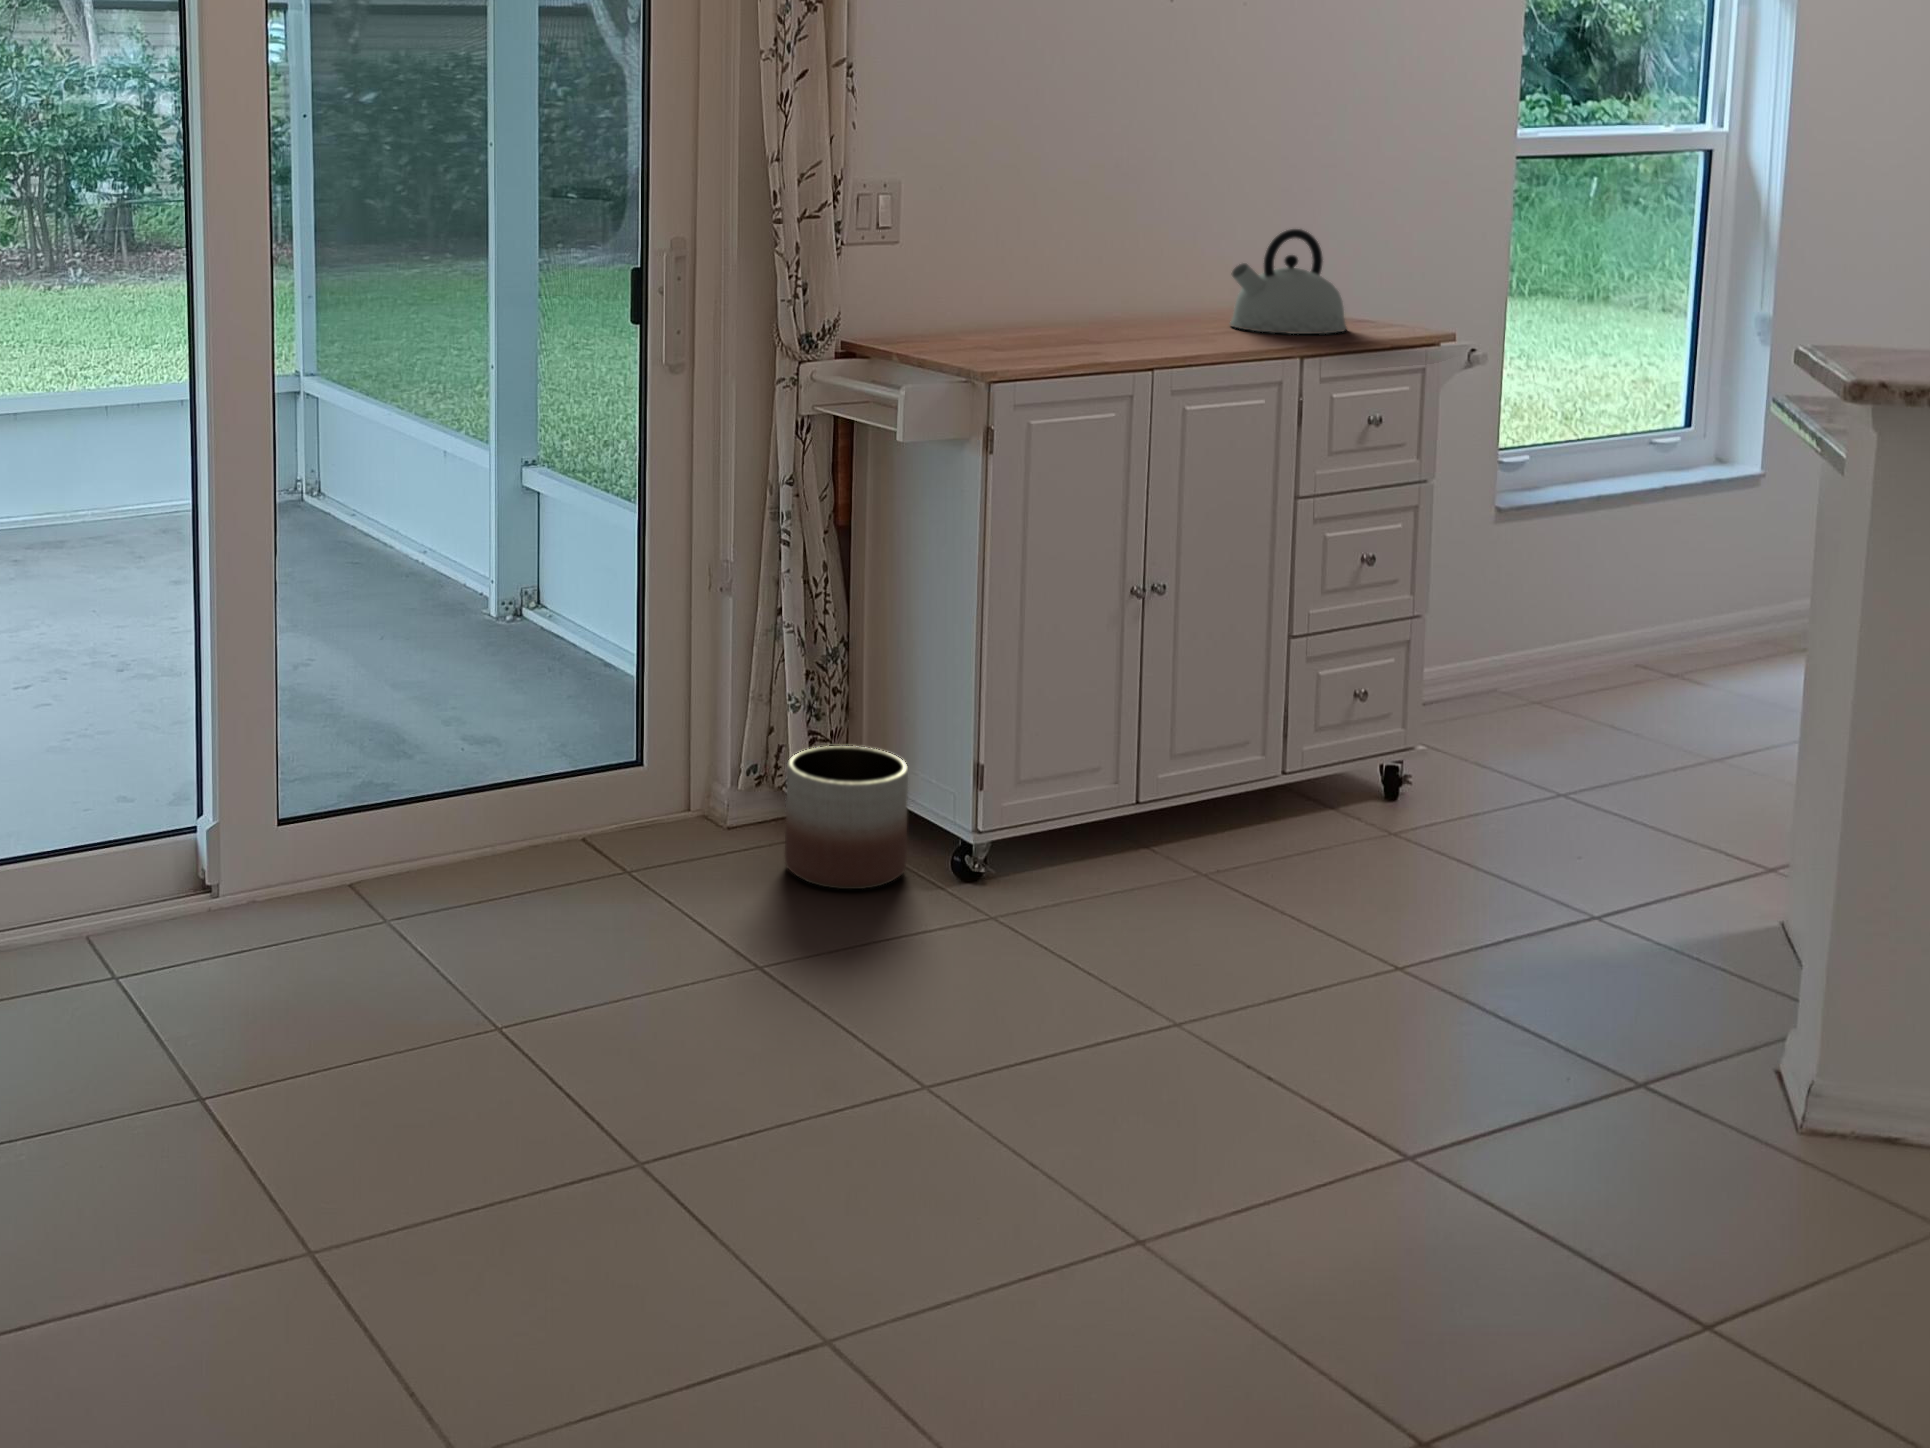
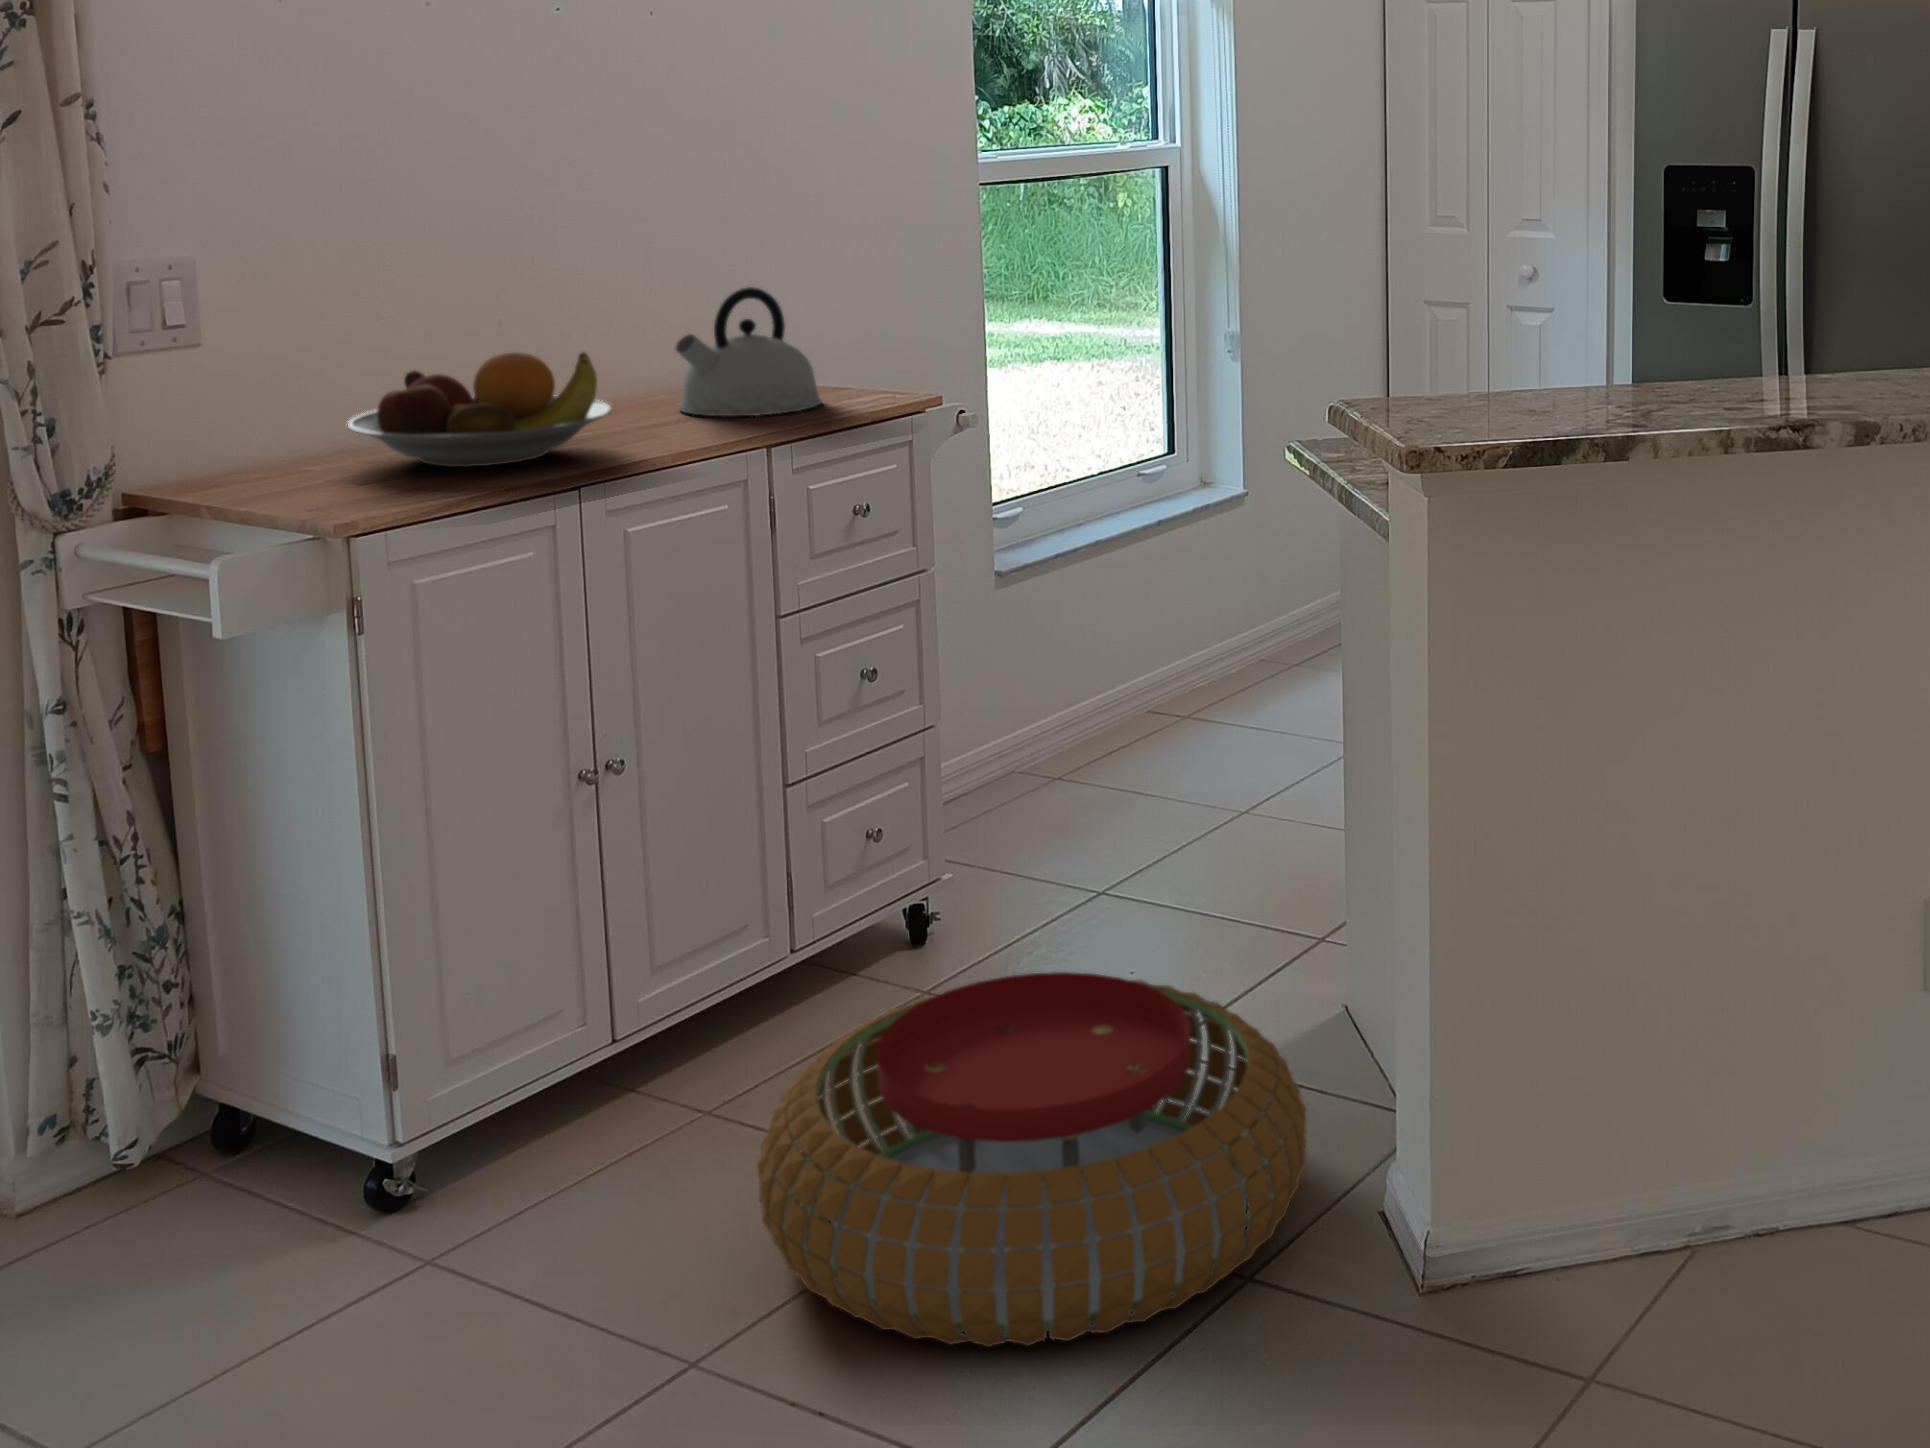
fruit bowl: none [988,262,1178,346] -> present [348,352,611,467]
planter: present [785,746,908,889] -> none [92,1059,298,1282]
pouf: none [1231,806,1711,1089] -> present [757,972,1306,1347]

